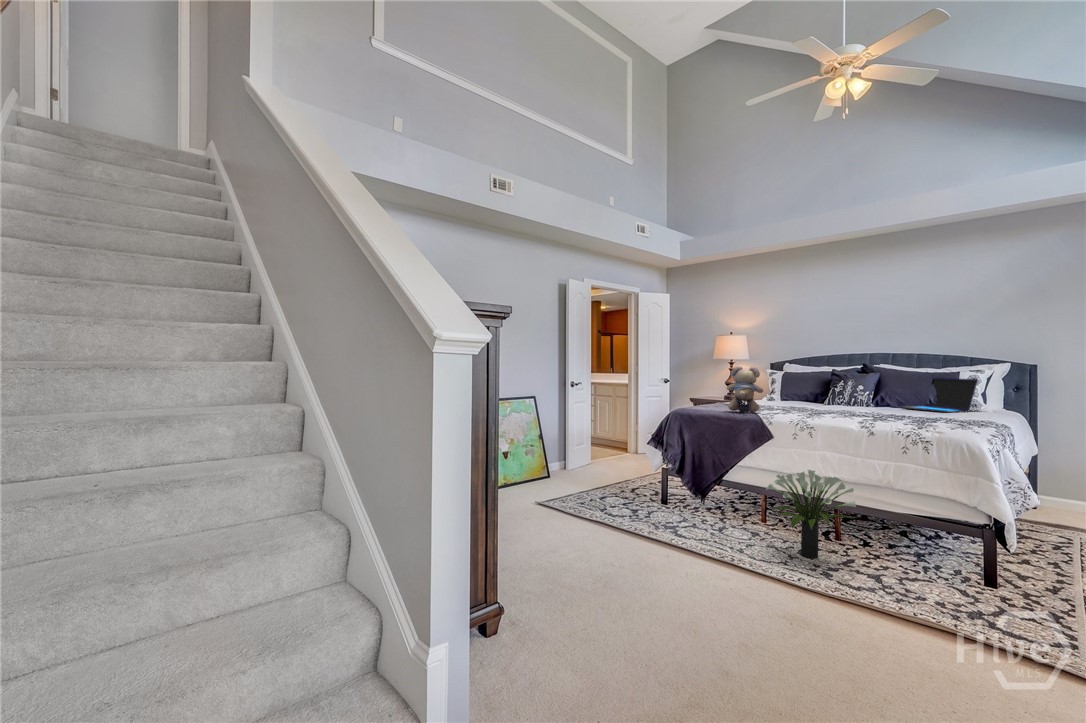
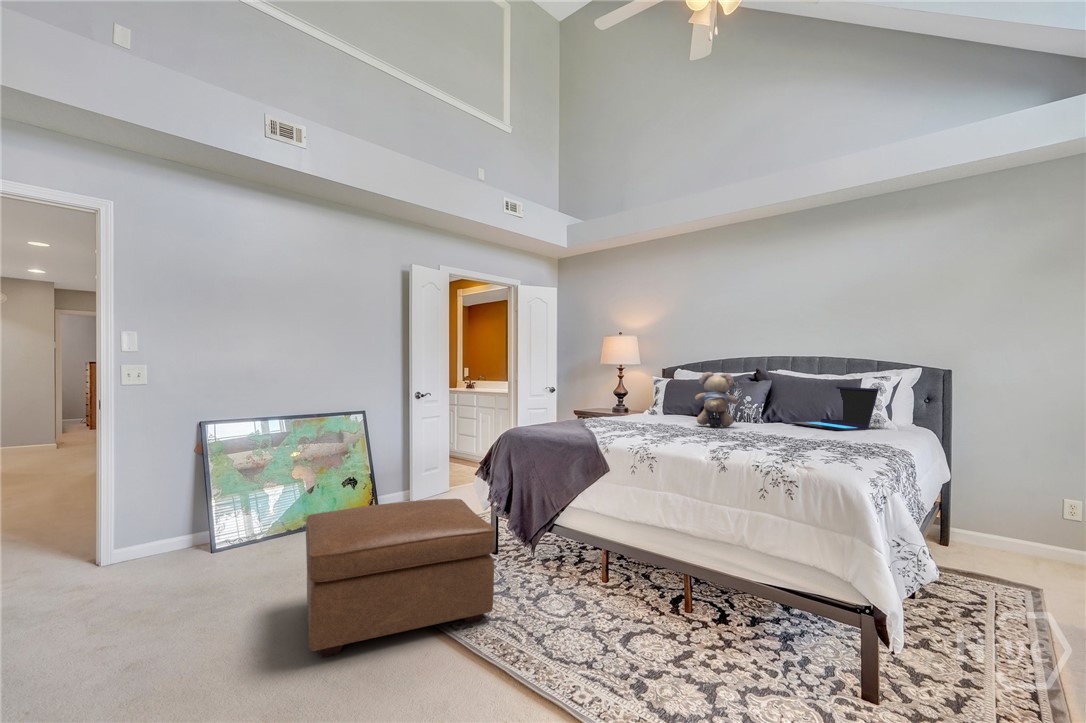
teddy bear: present [727,366,763,413] -> present [695,372,738,427]
ottoman: none [560,459,700,554] -> present [306,499,495,658]
potted plant: present [766,470,856,558] -> none [578,521,696,653]

